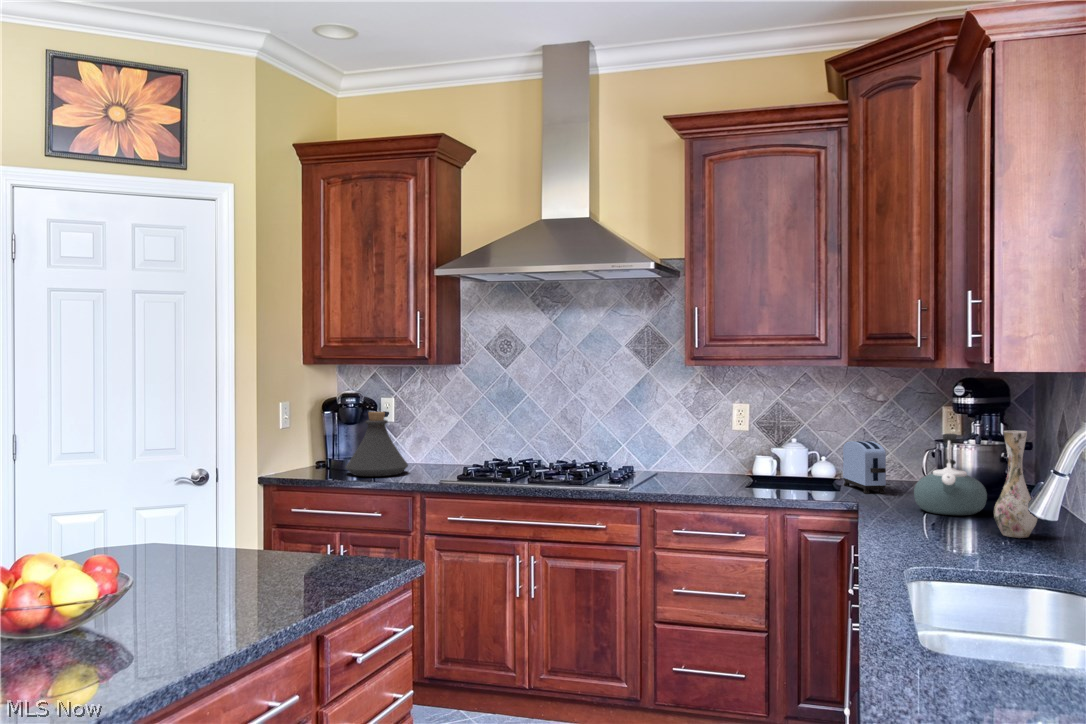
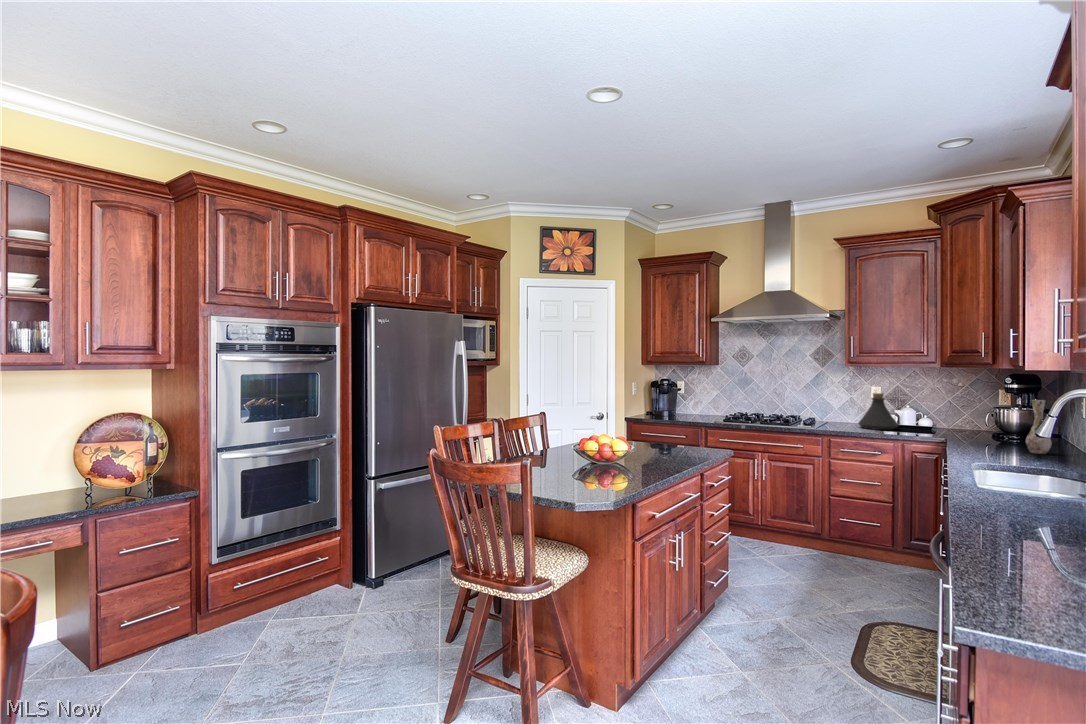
bottle: present [345,412,408,476] -> present [858,393,898,430]
kettle: present [914,434,987,515] -> none [981,402,1025,445]
toaster: present [843,441,886,493] -> none [939,407,965,435]

